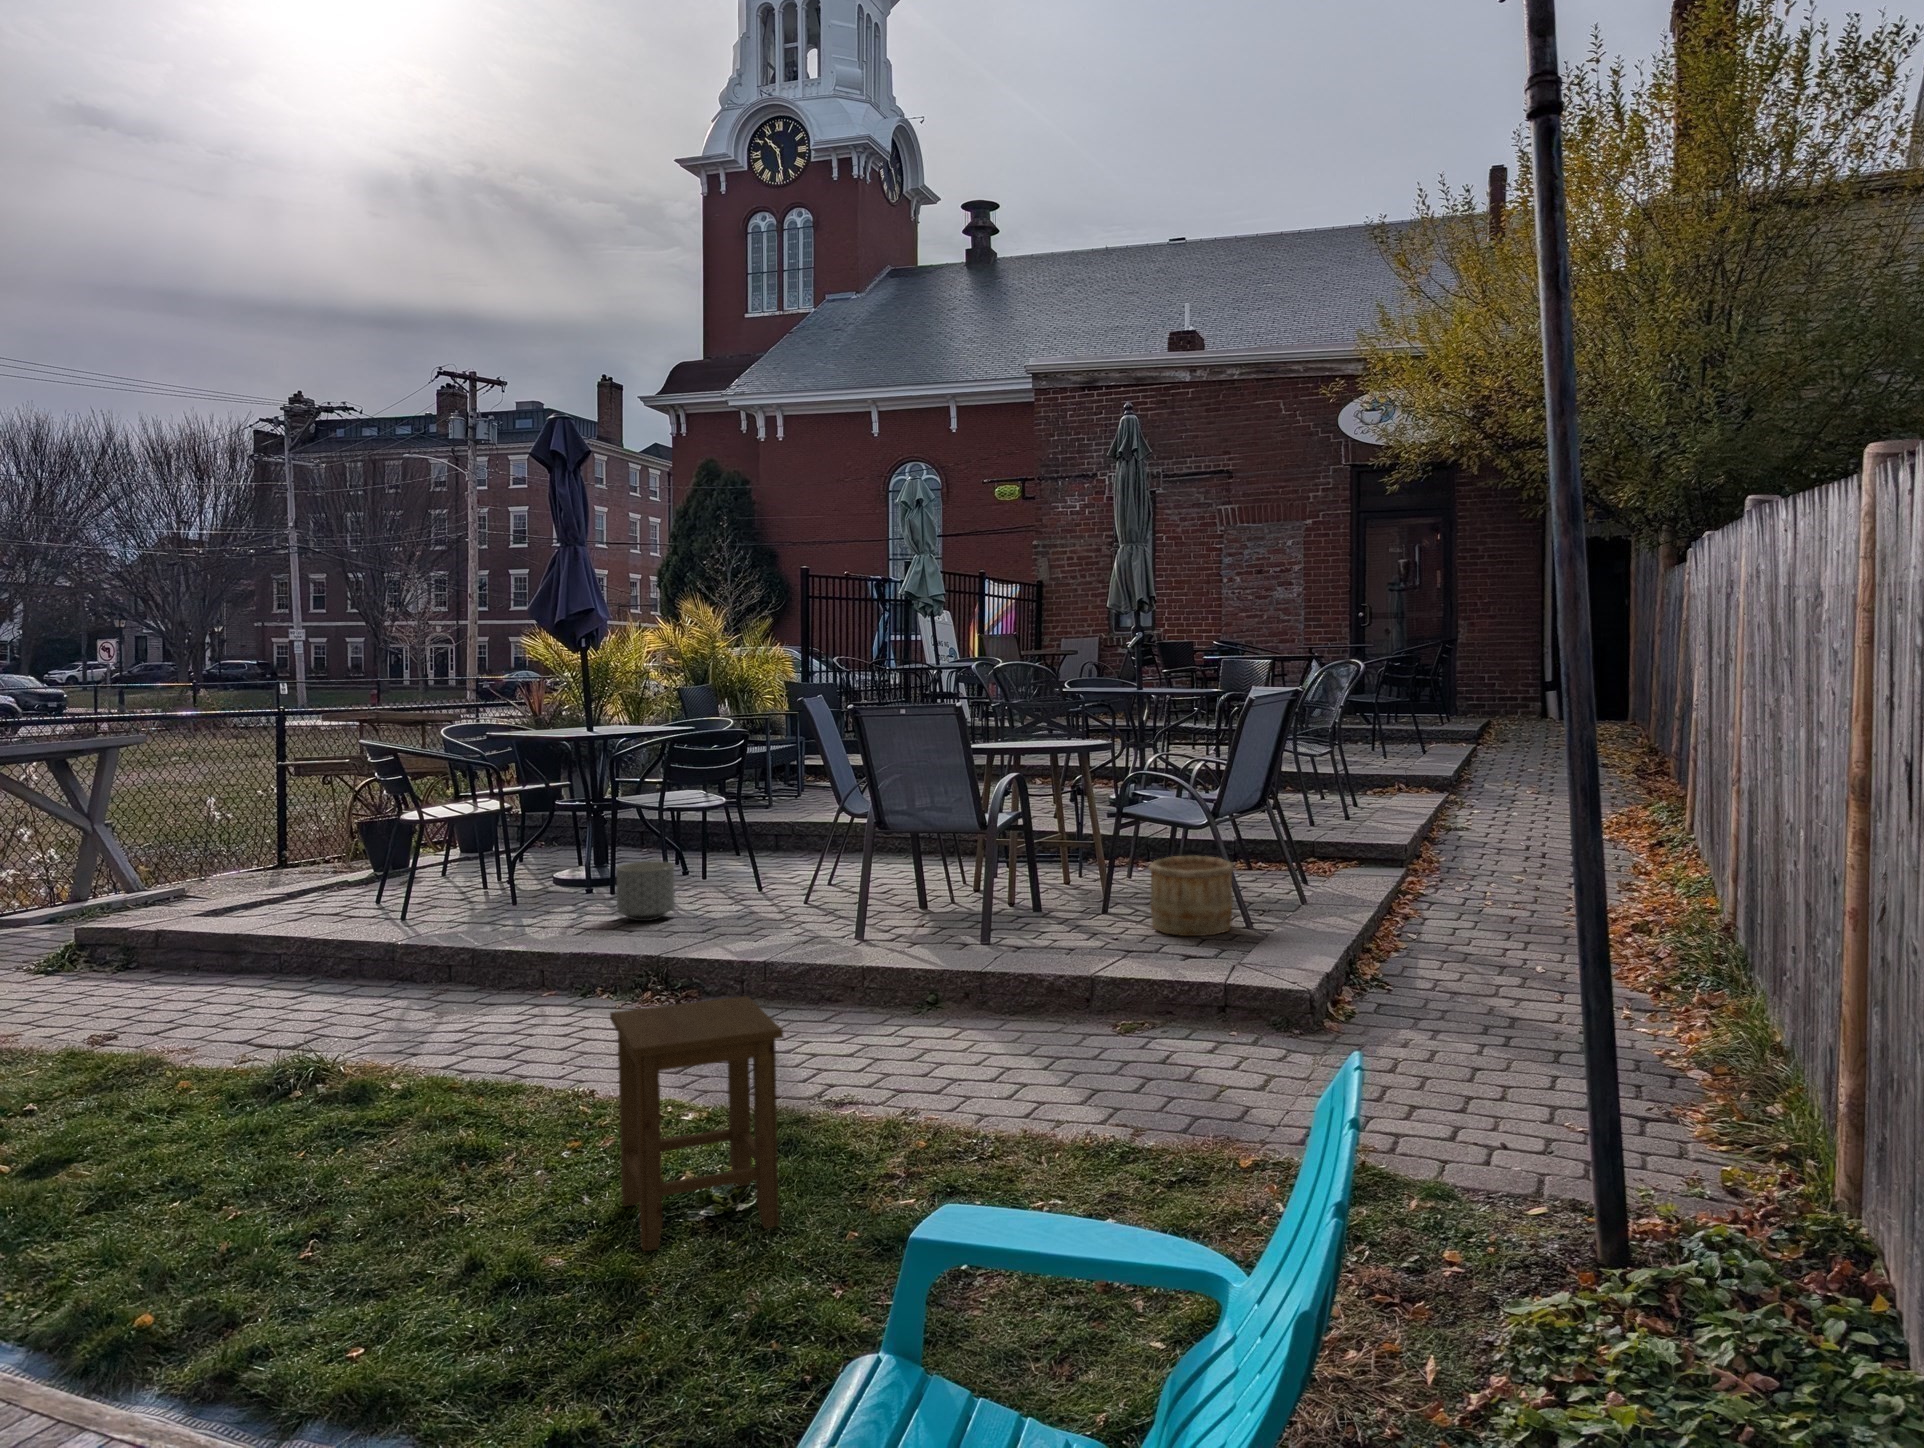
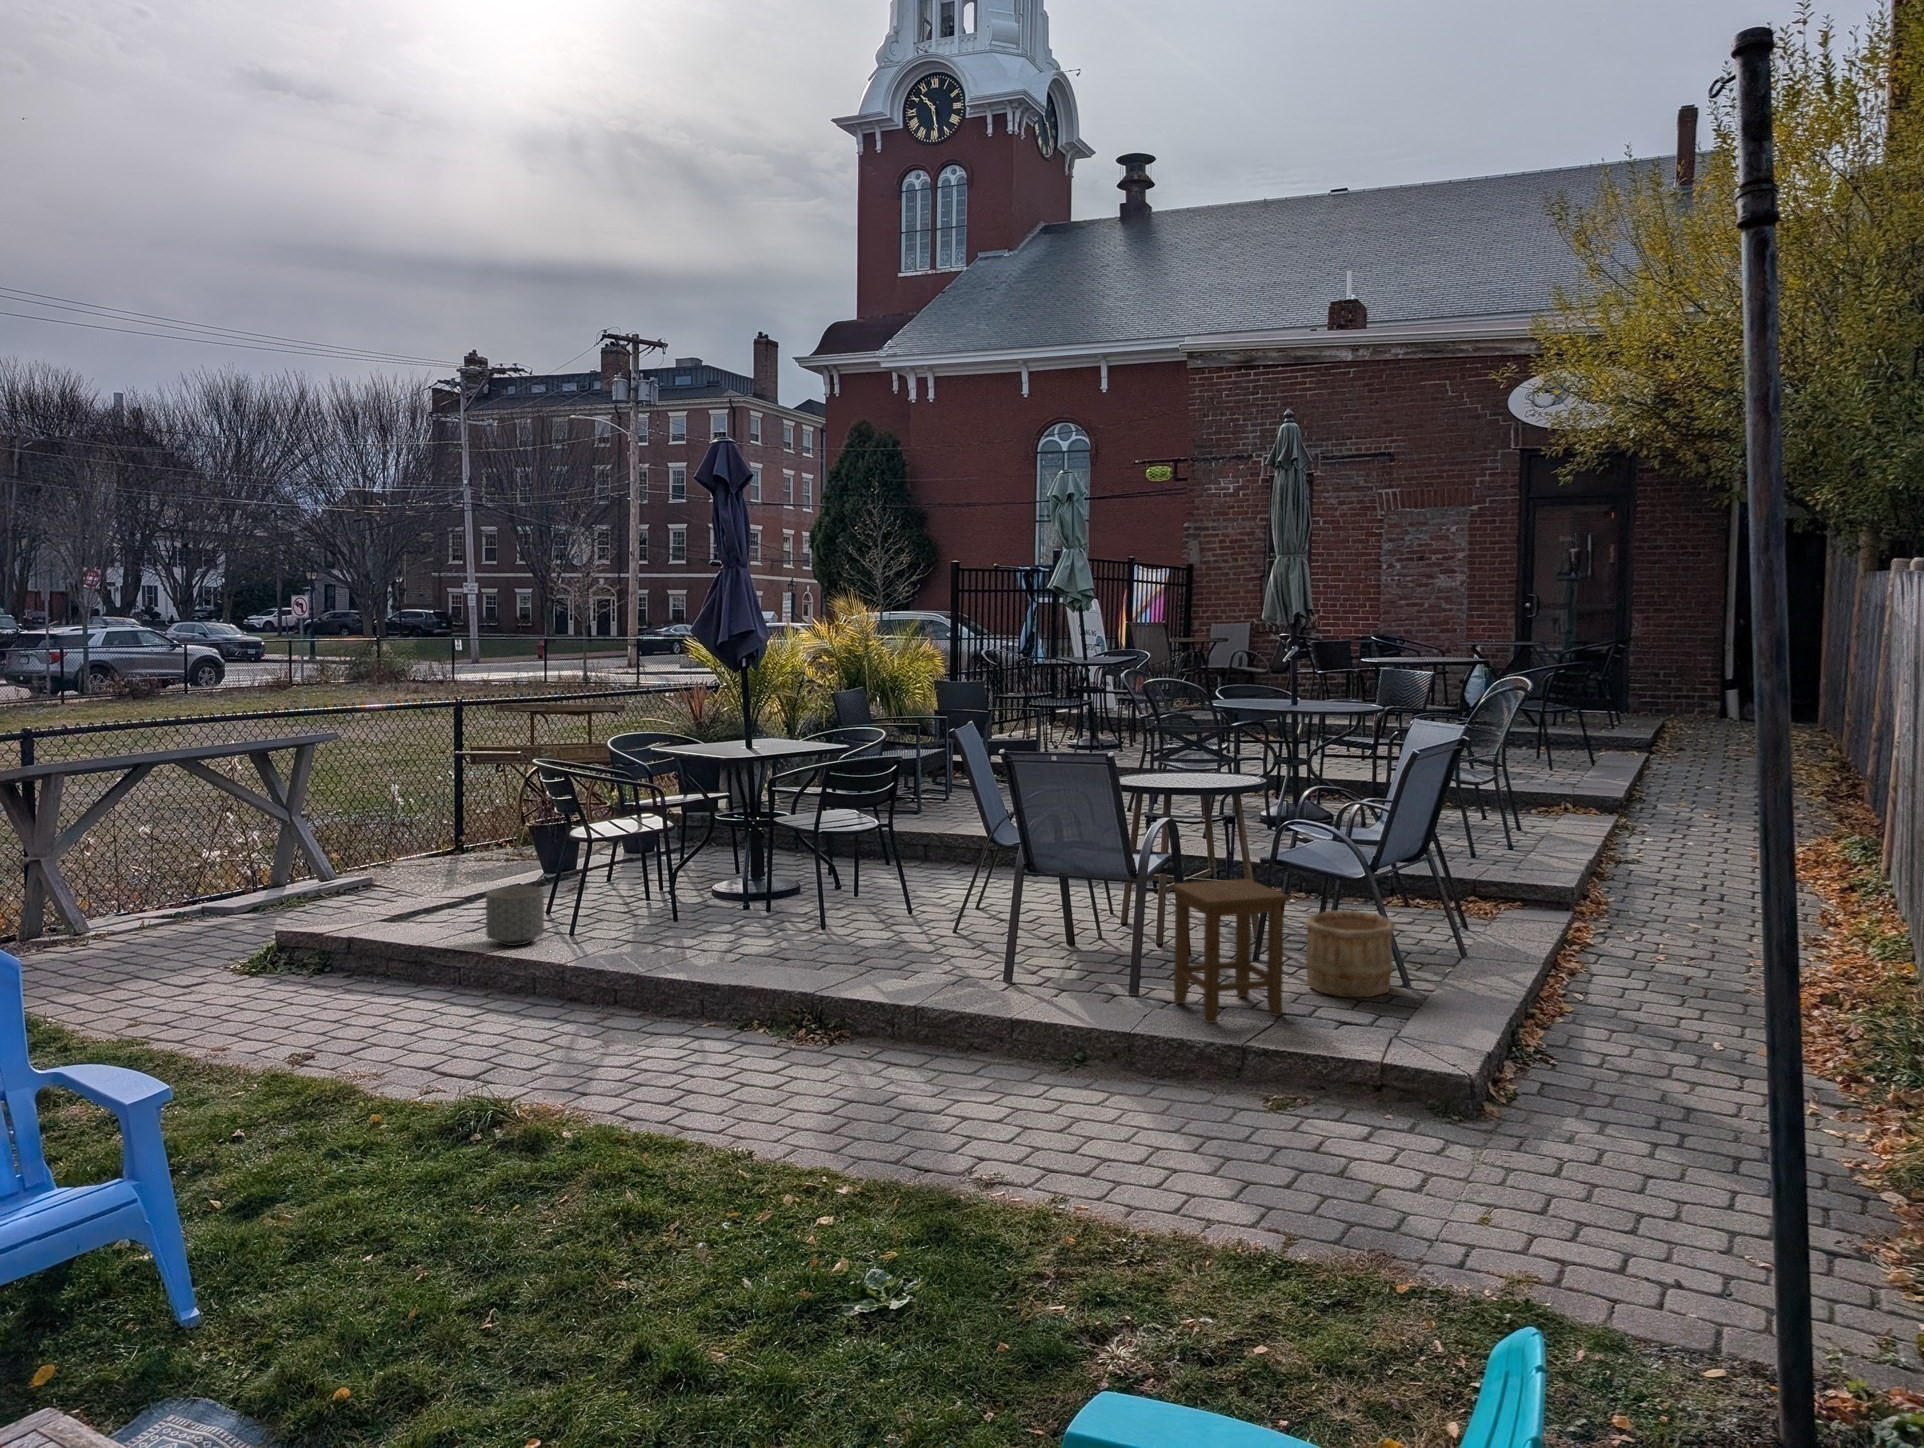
planter: present [616,861,675,921] -> present [486,886,544,946]
stool: present [610,996,783,1251] -> present [1170,879,1290,1023]

